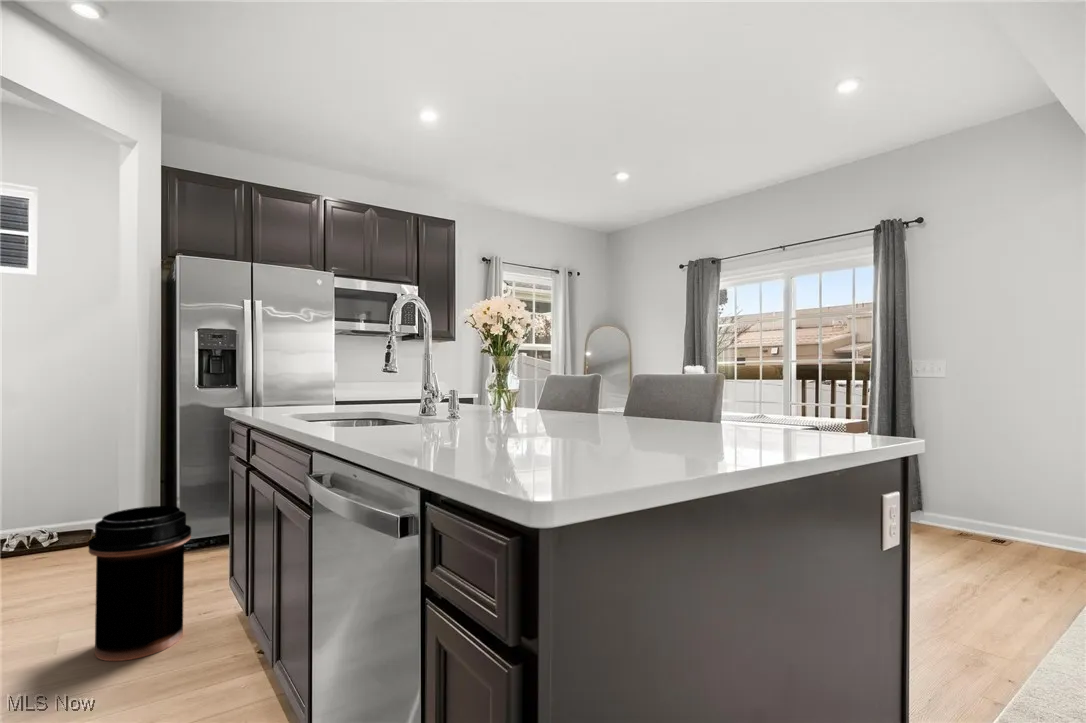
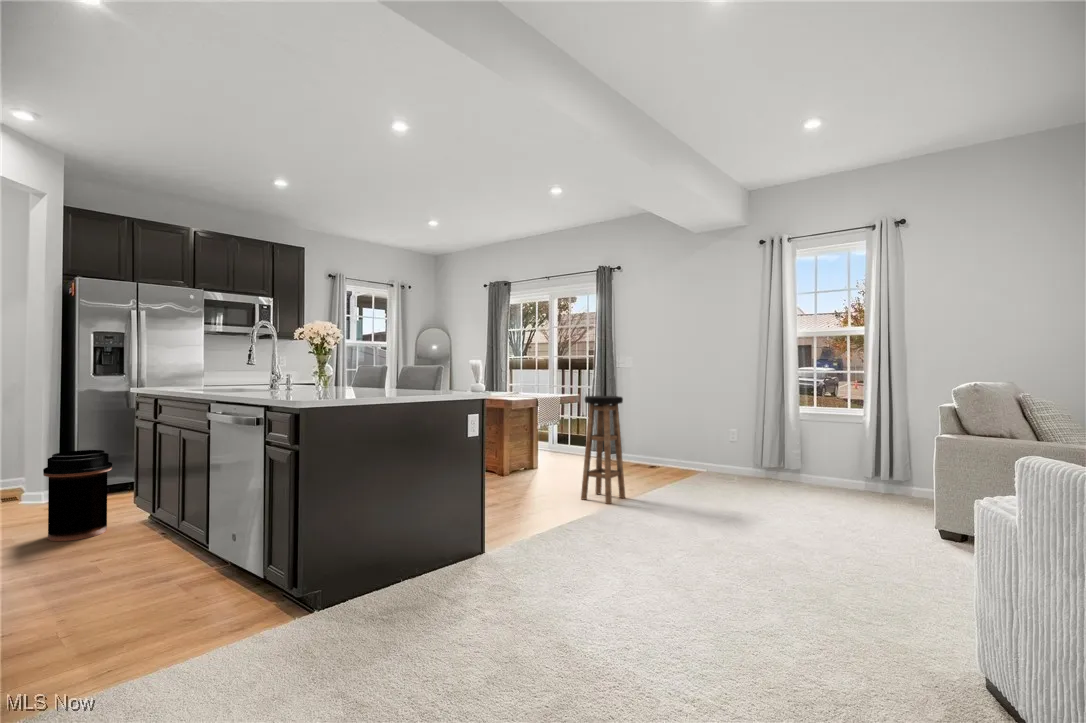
bar stool: none [960,429,1054,648] -> present [581,396,625,504]

